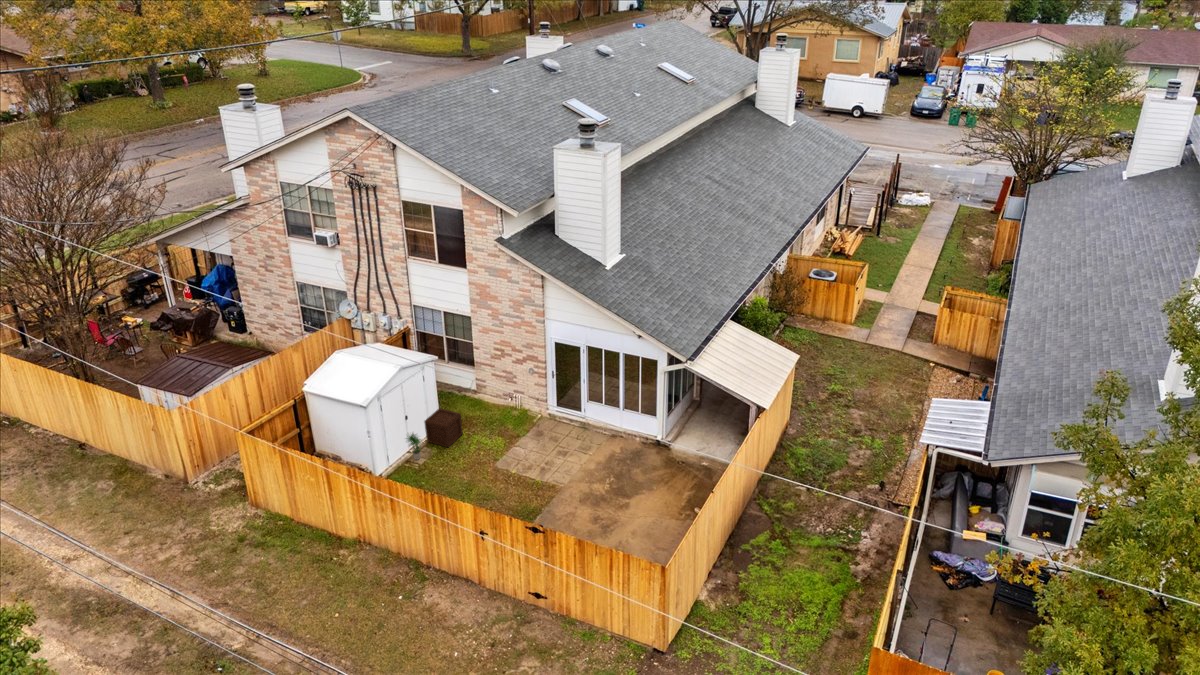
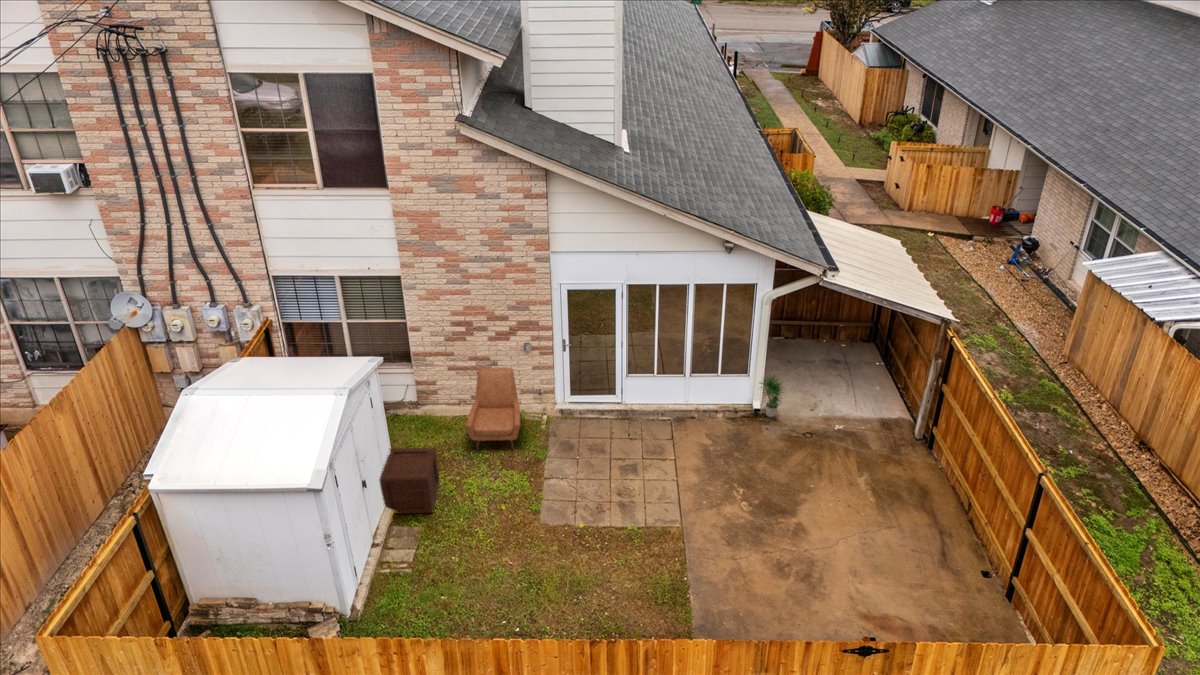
chair: none [486,379,524,429] -> present [465,368,520,451]
potted plant: present [406,433,421,460] -> present [760,376,783,417]

